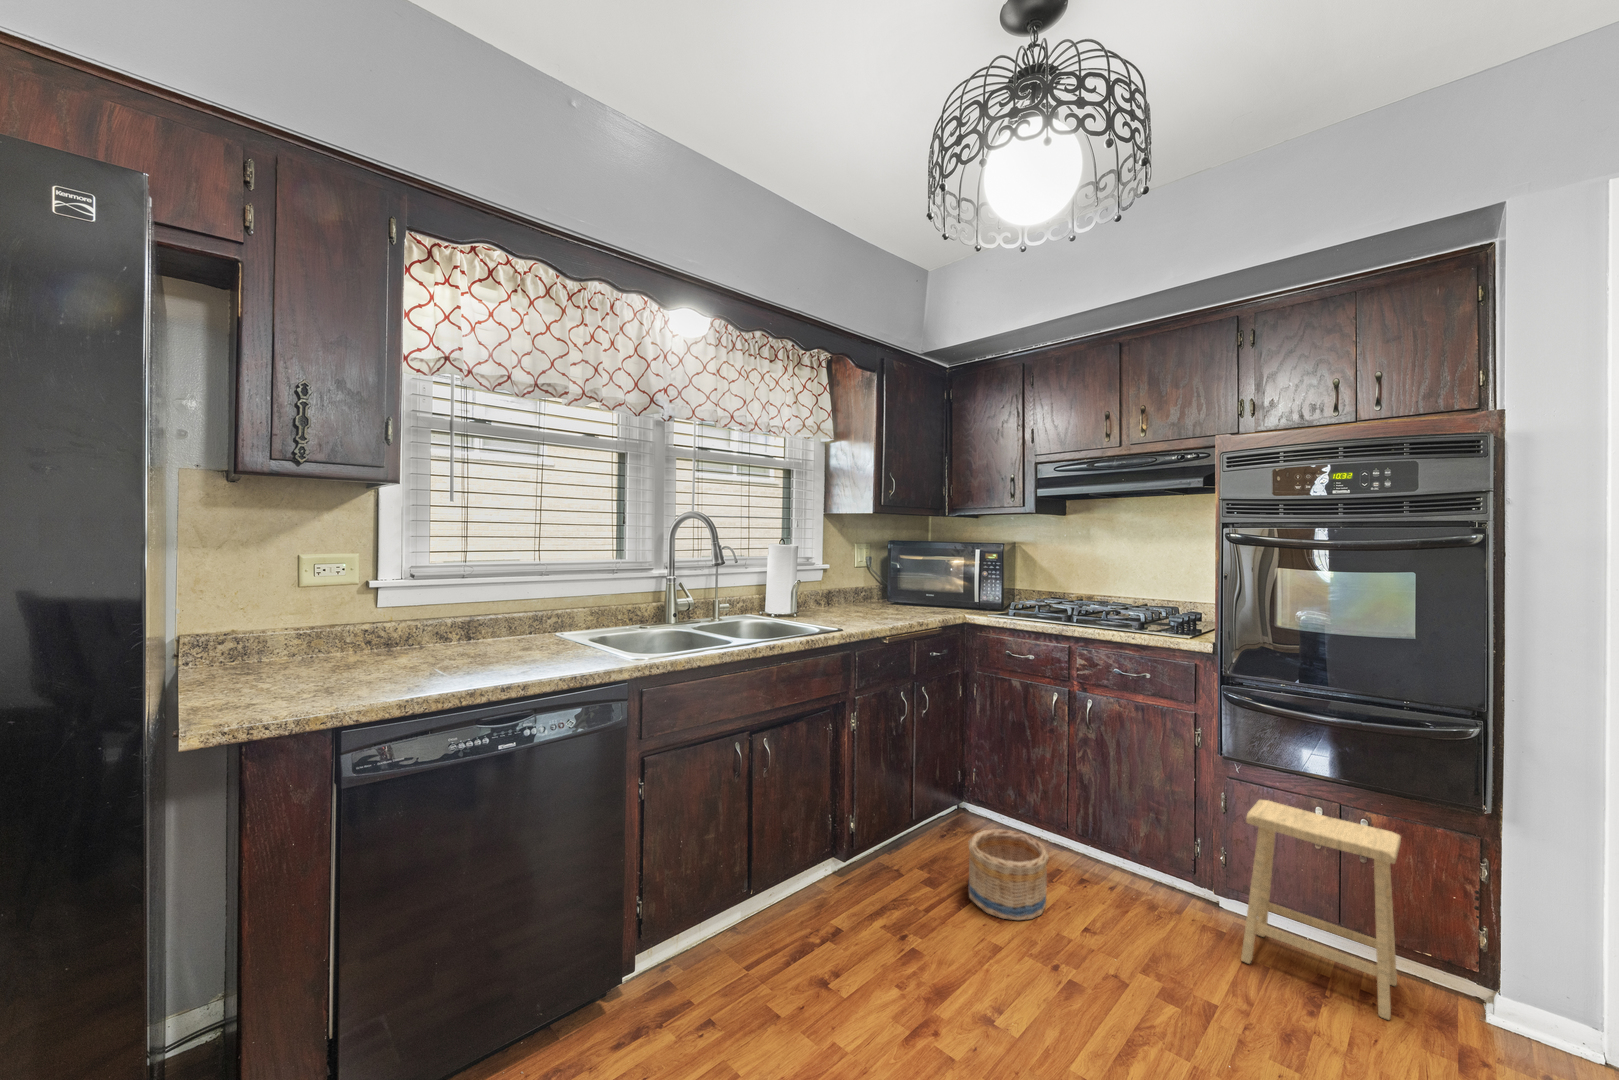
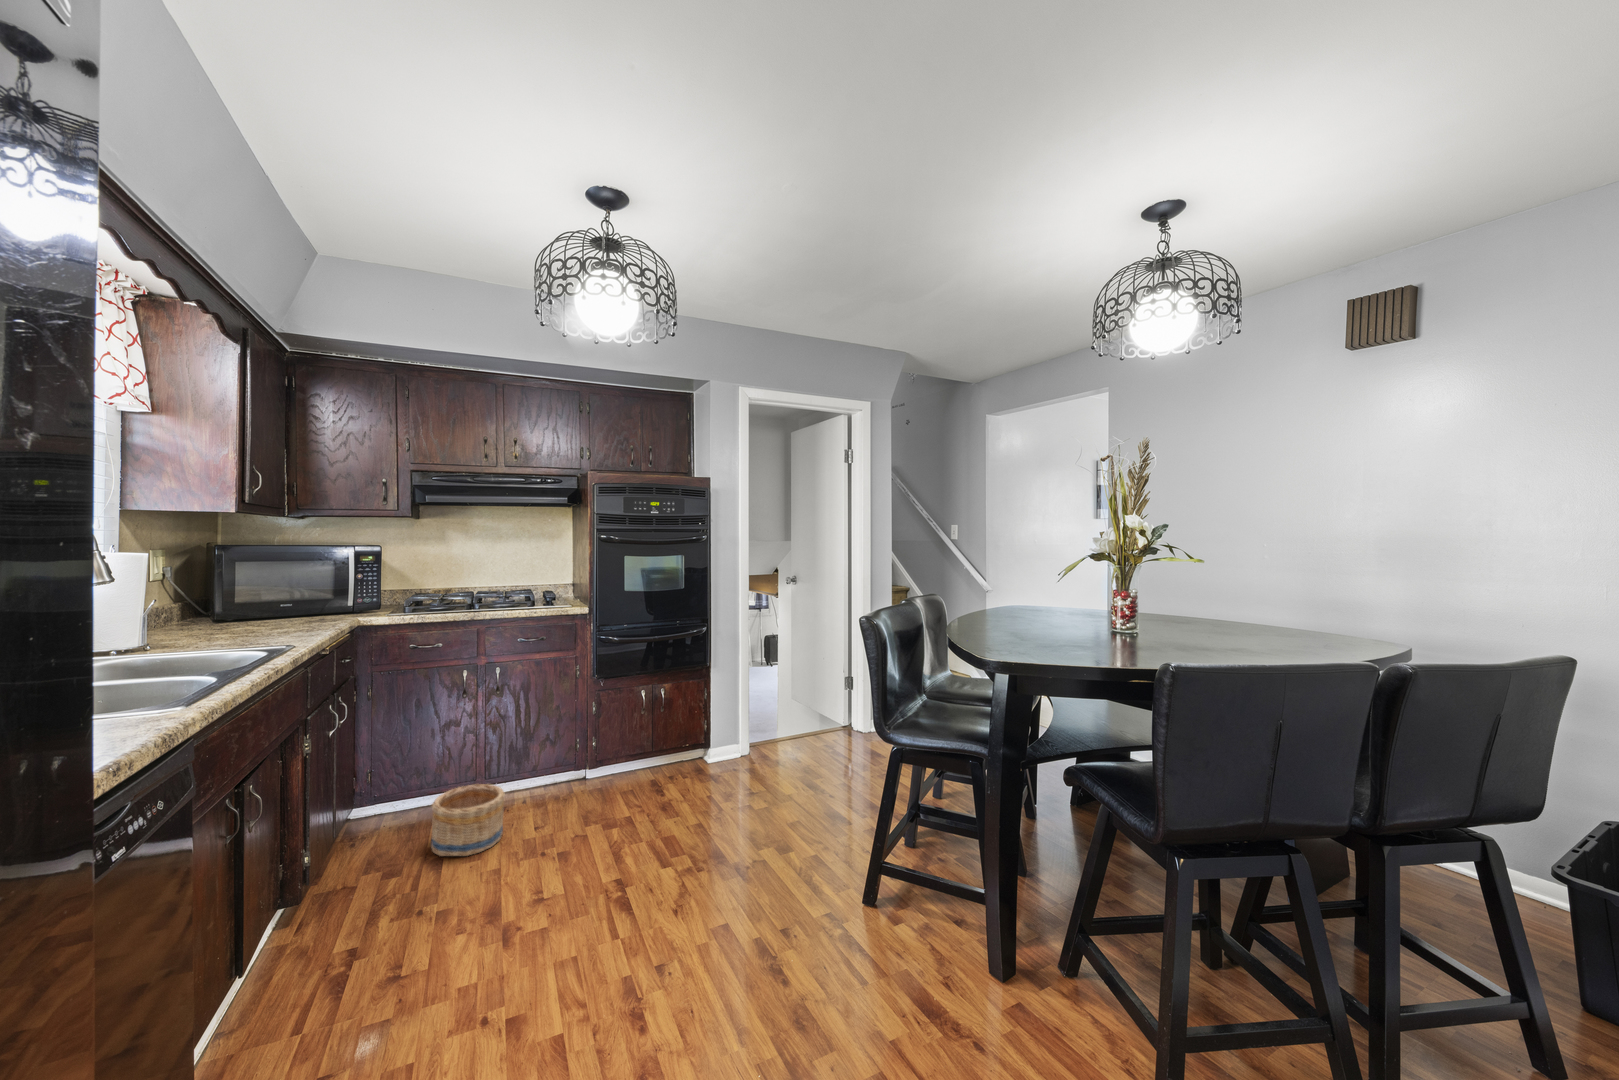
footstool: present [1241,800,1401,1020] -> none [614,692,689,794]

